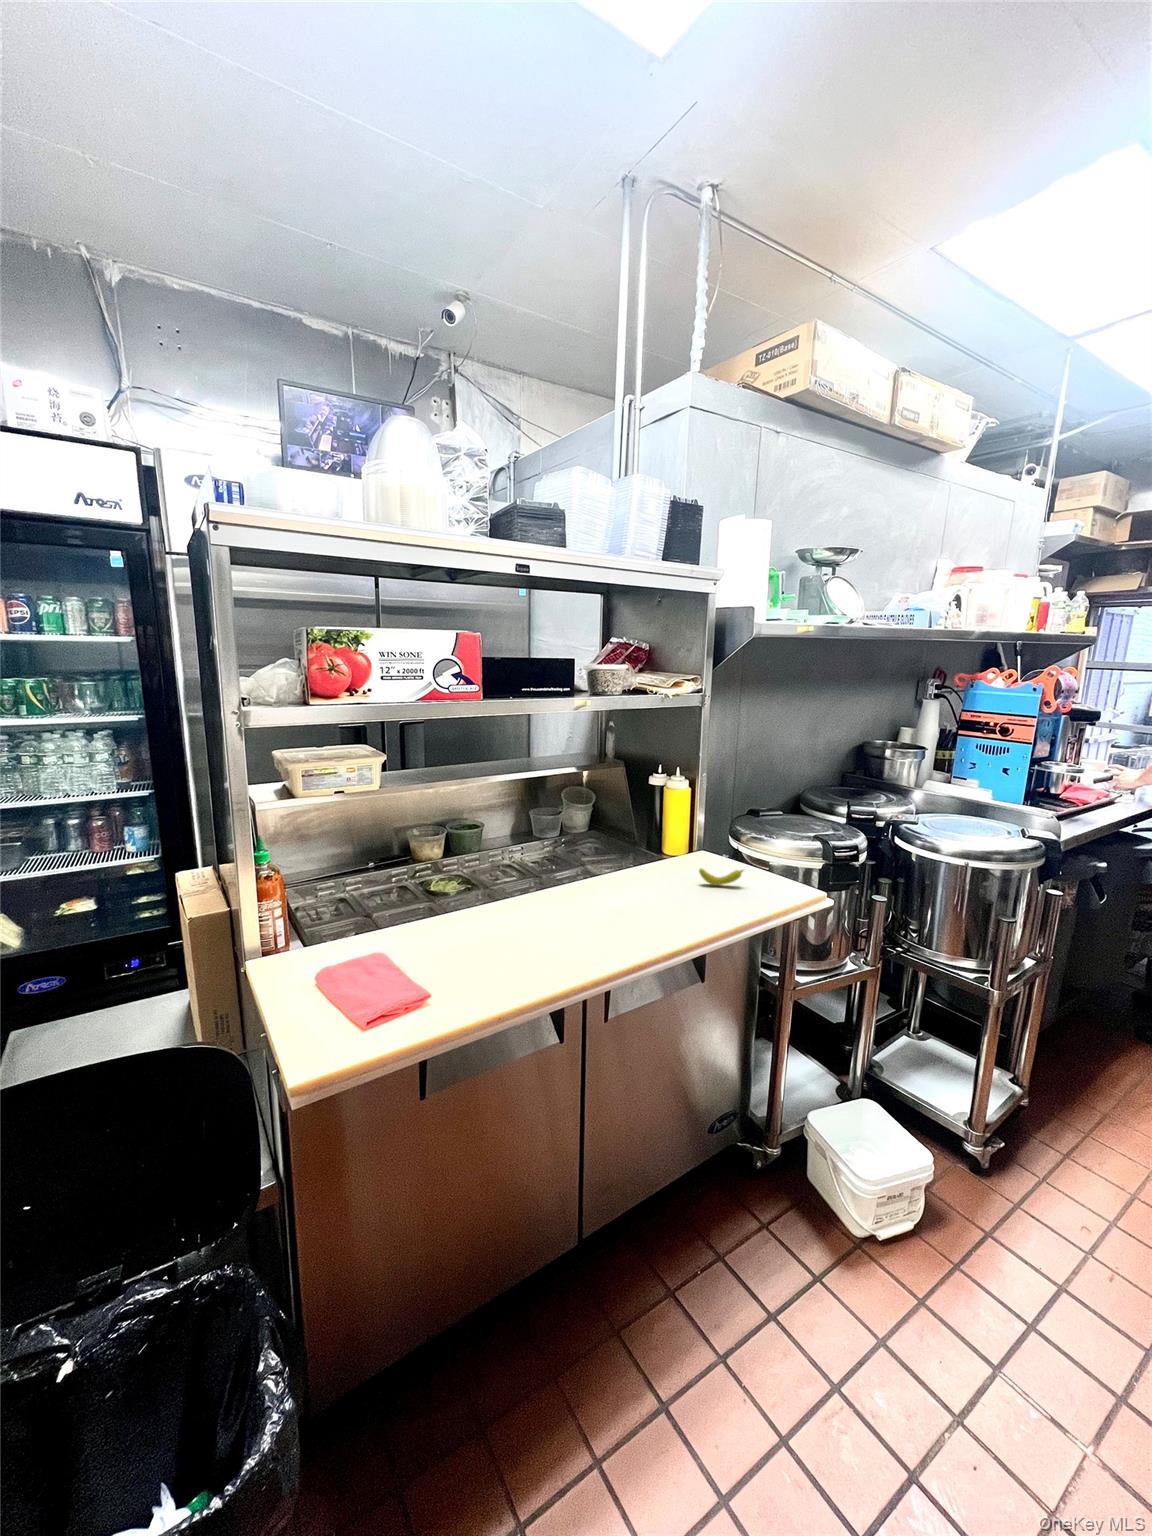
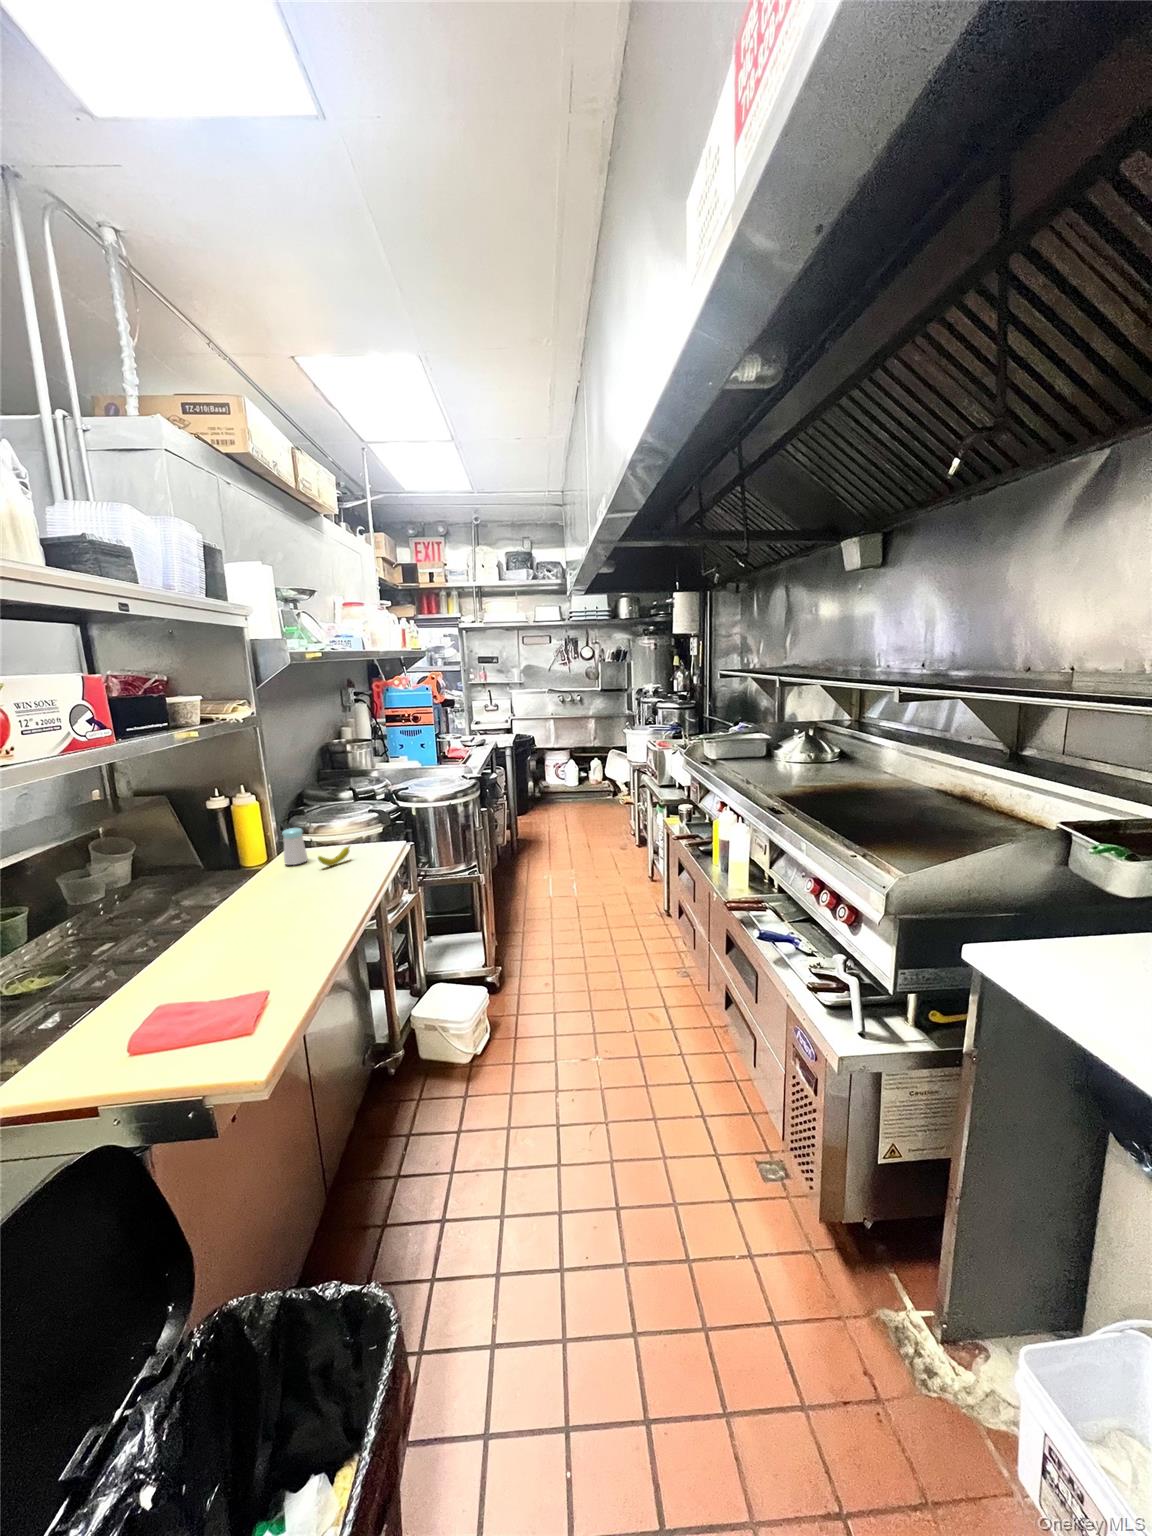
salt shaker: none [684,826,710,869] -> present [282,828,307,865]

